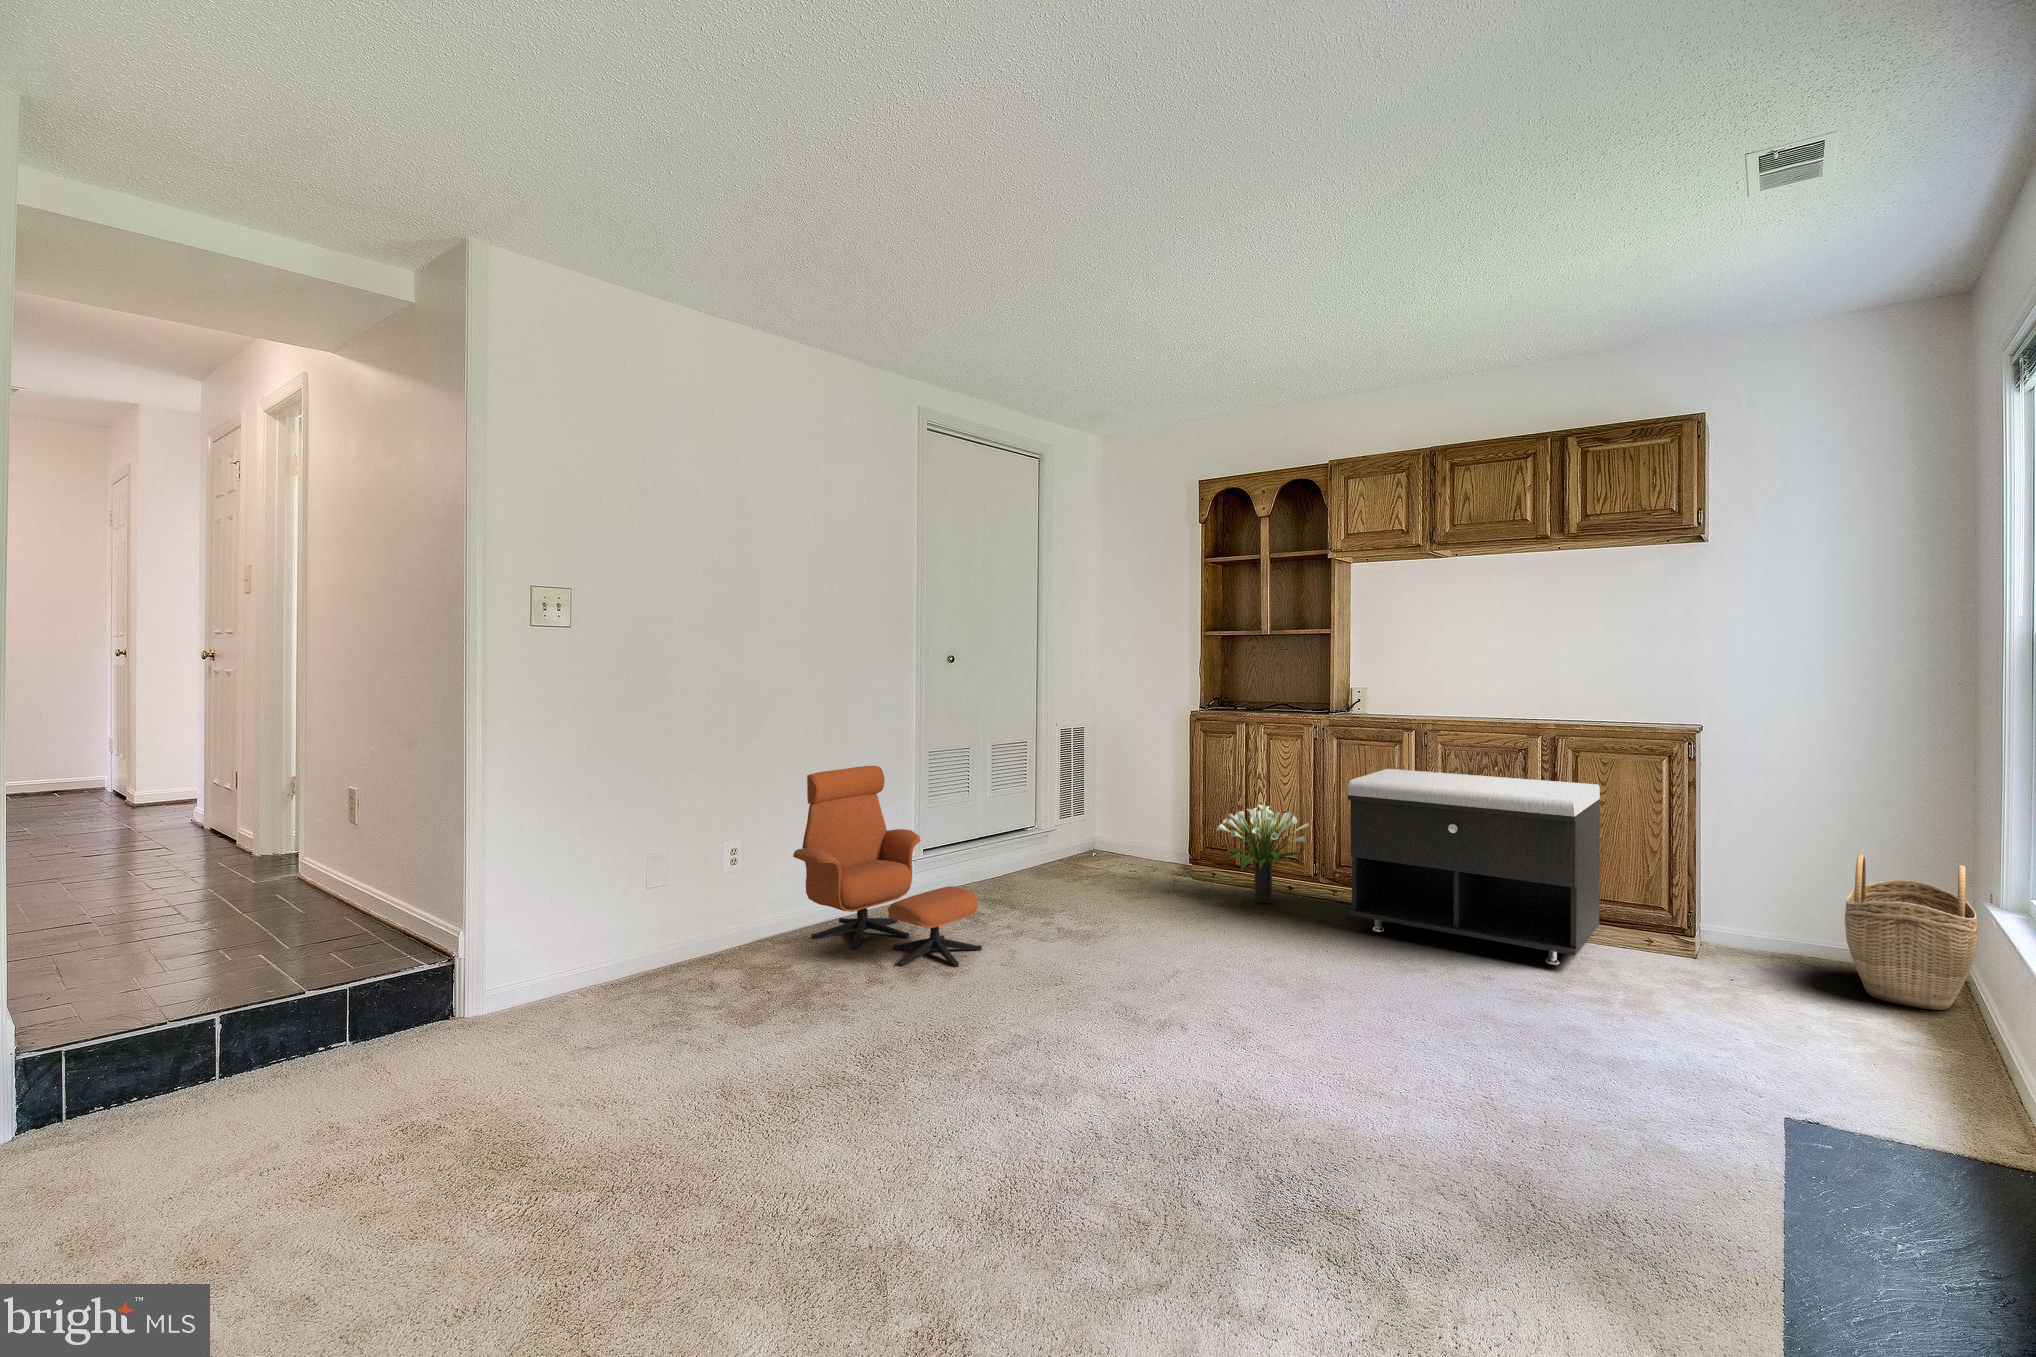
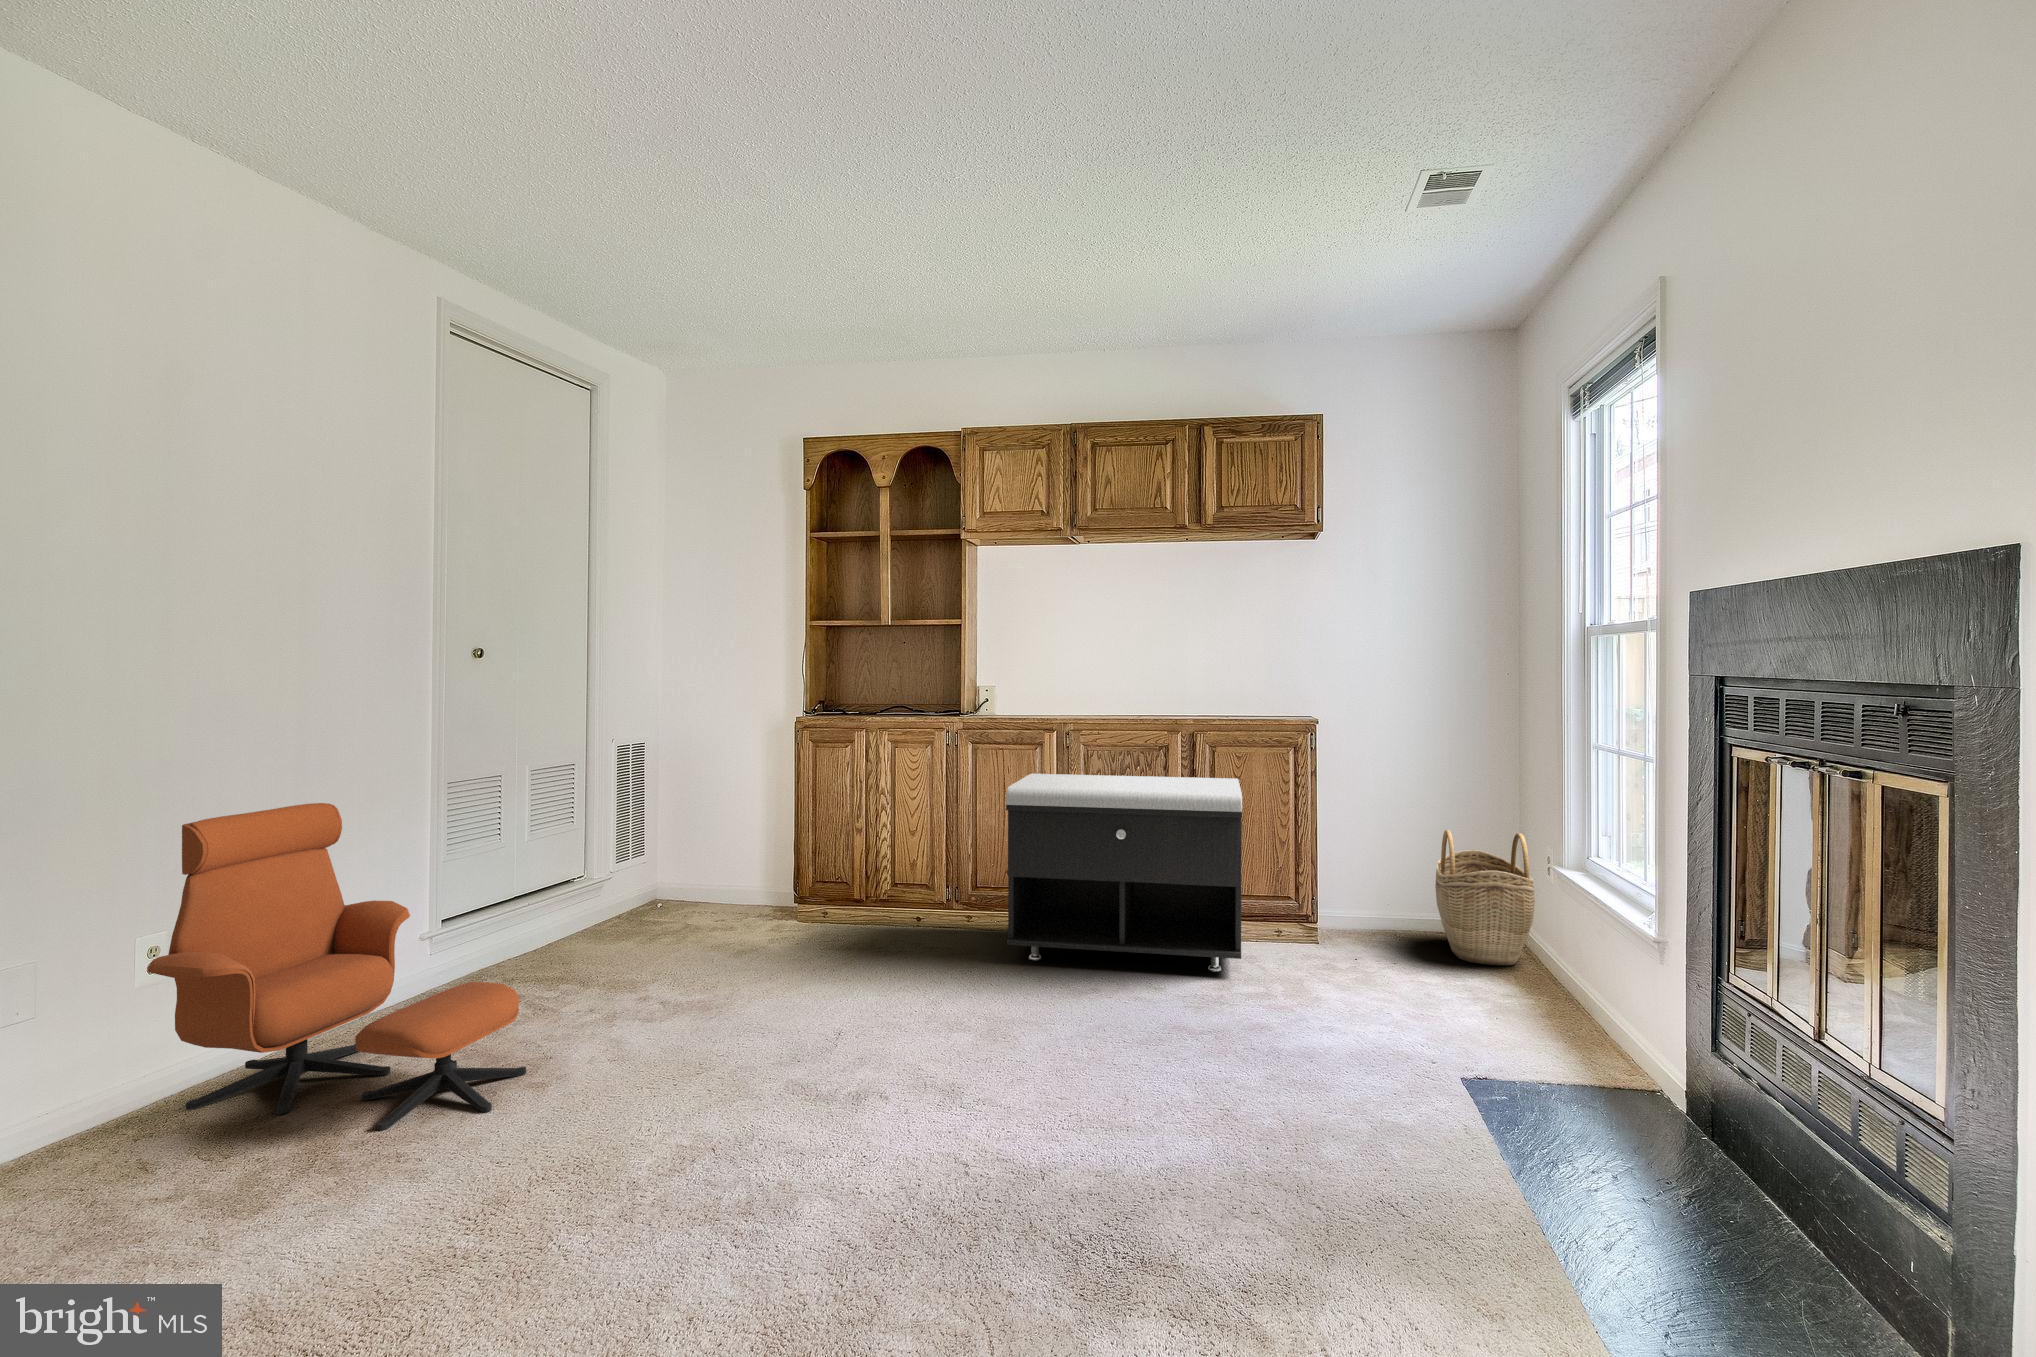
potted plant: present [1216,805,1309,903] -> none [839,824,948,943]

